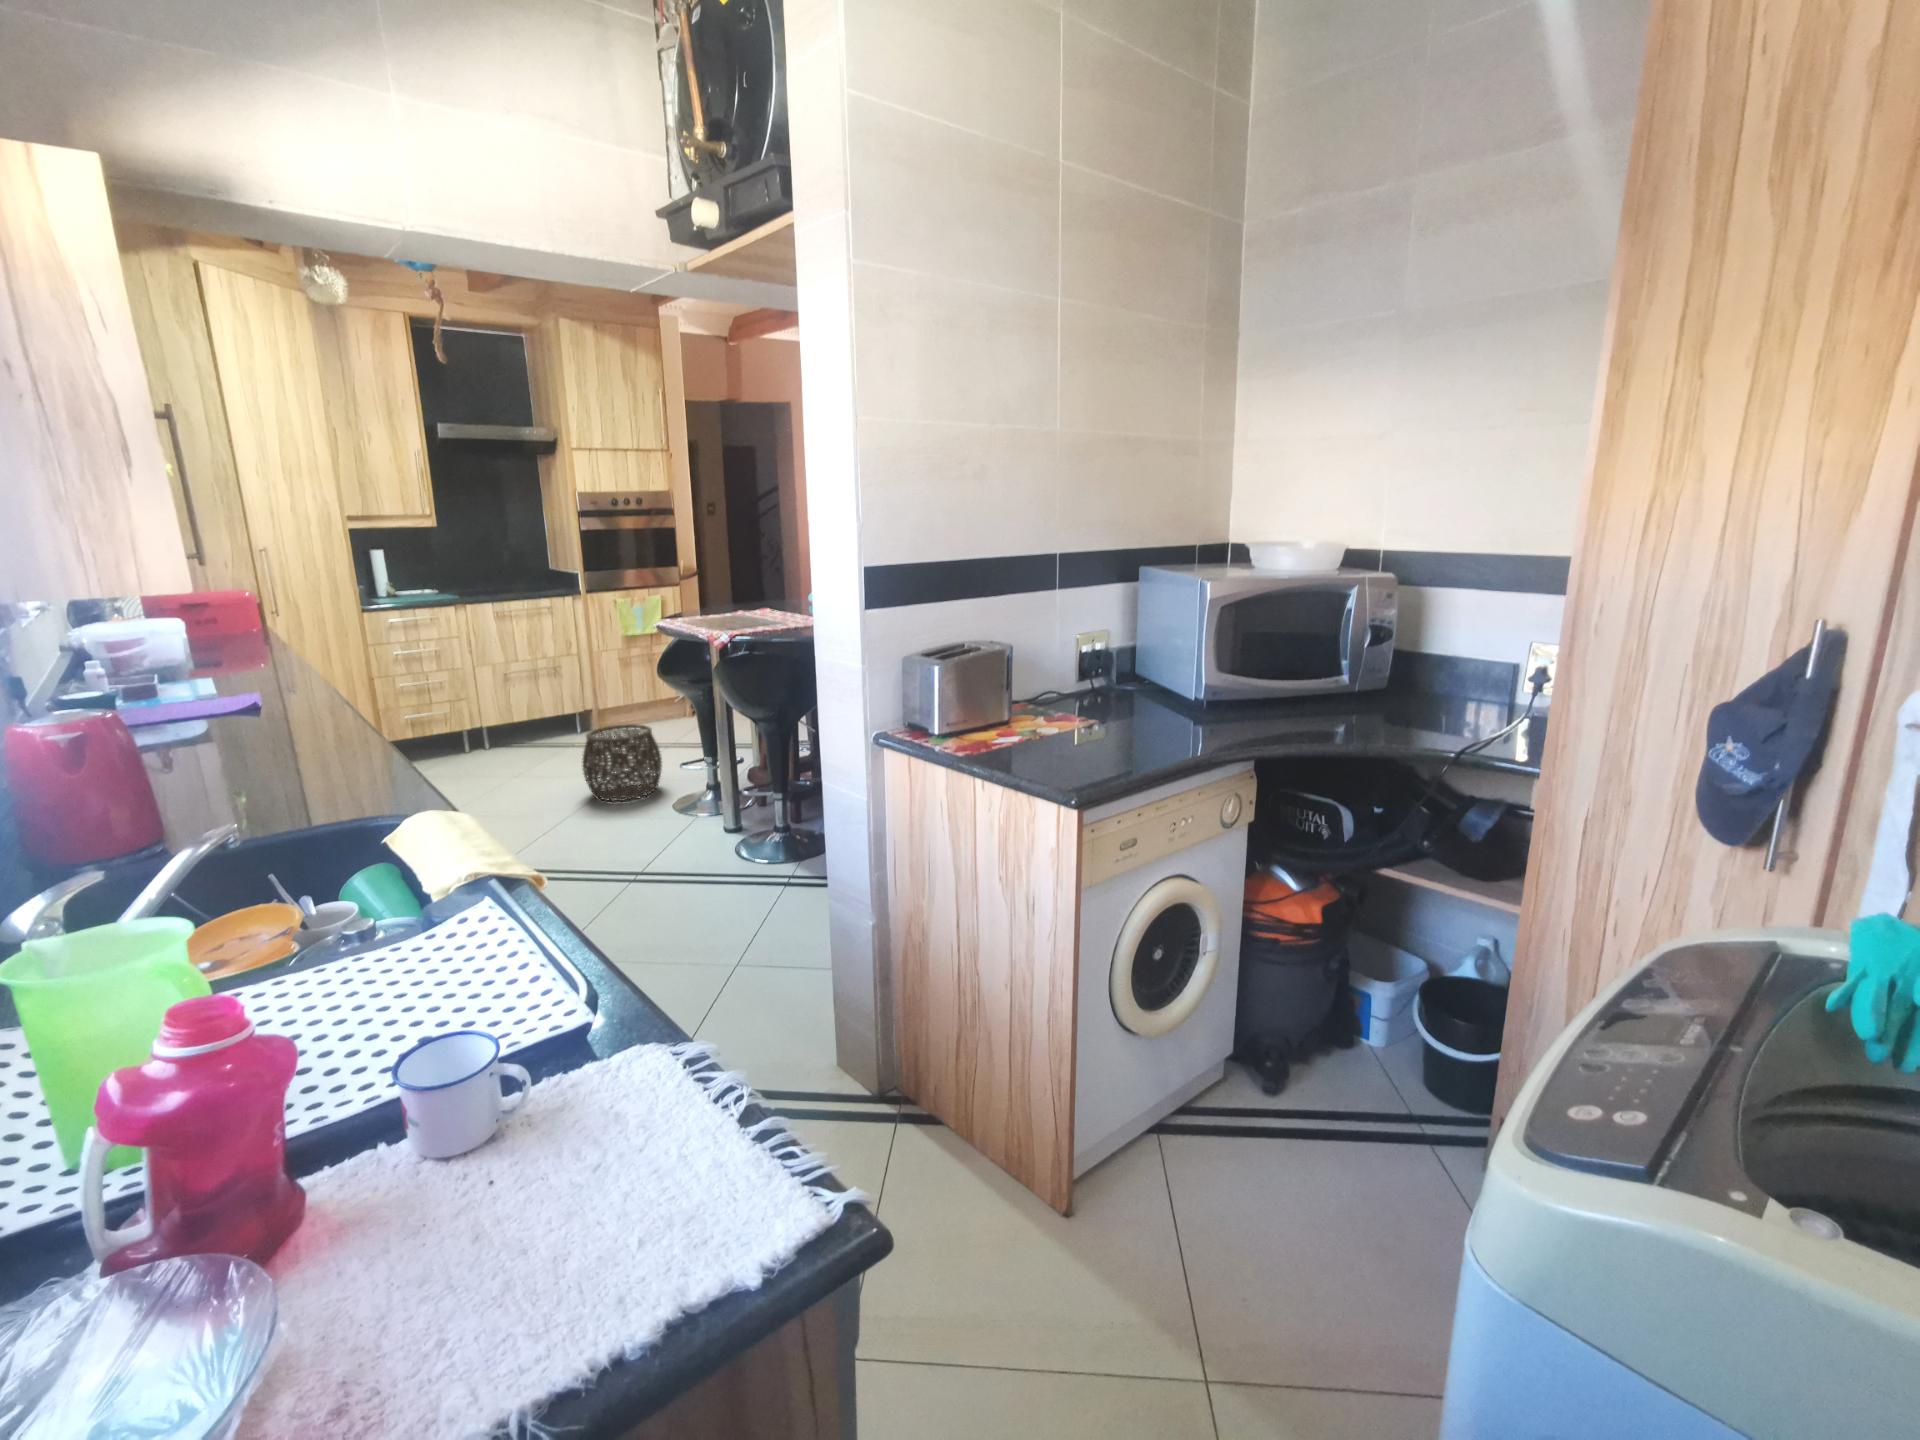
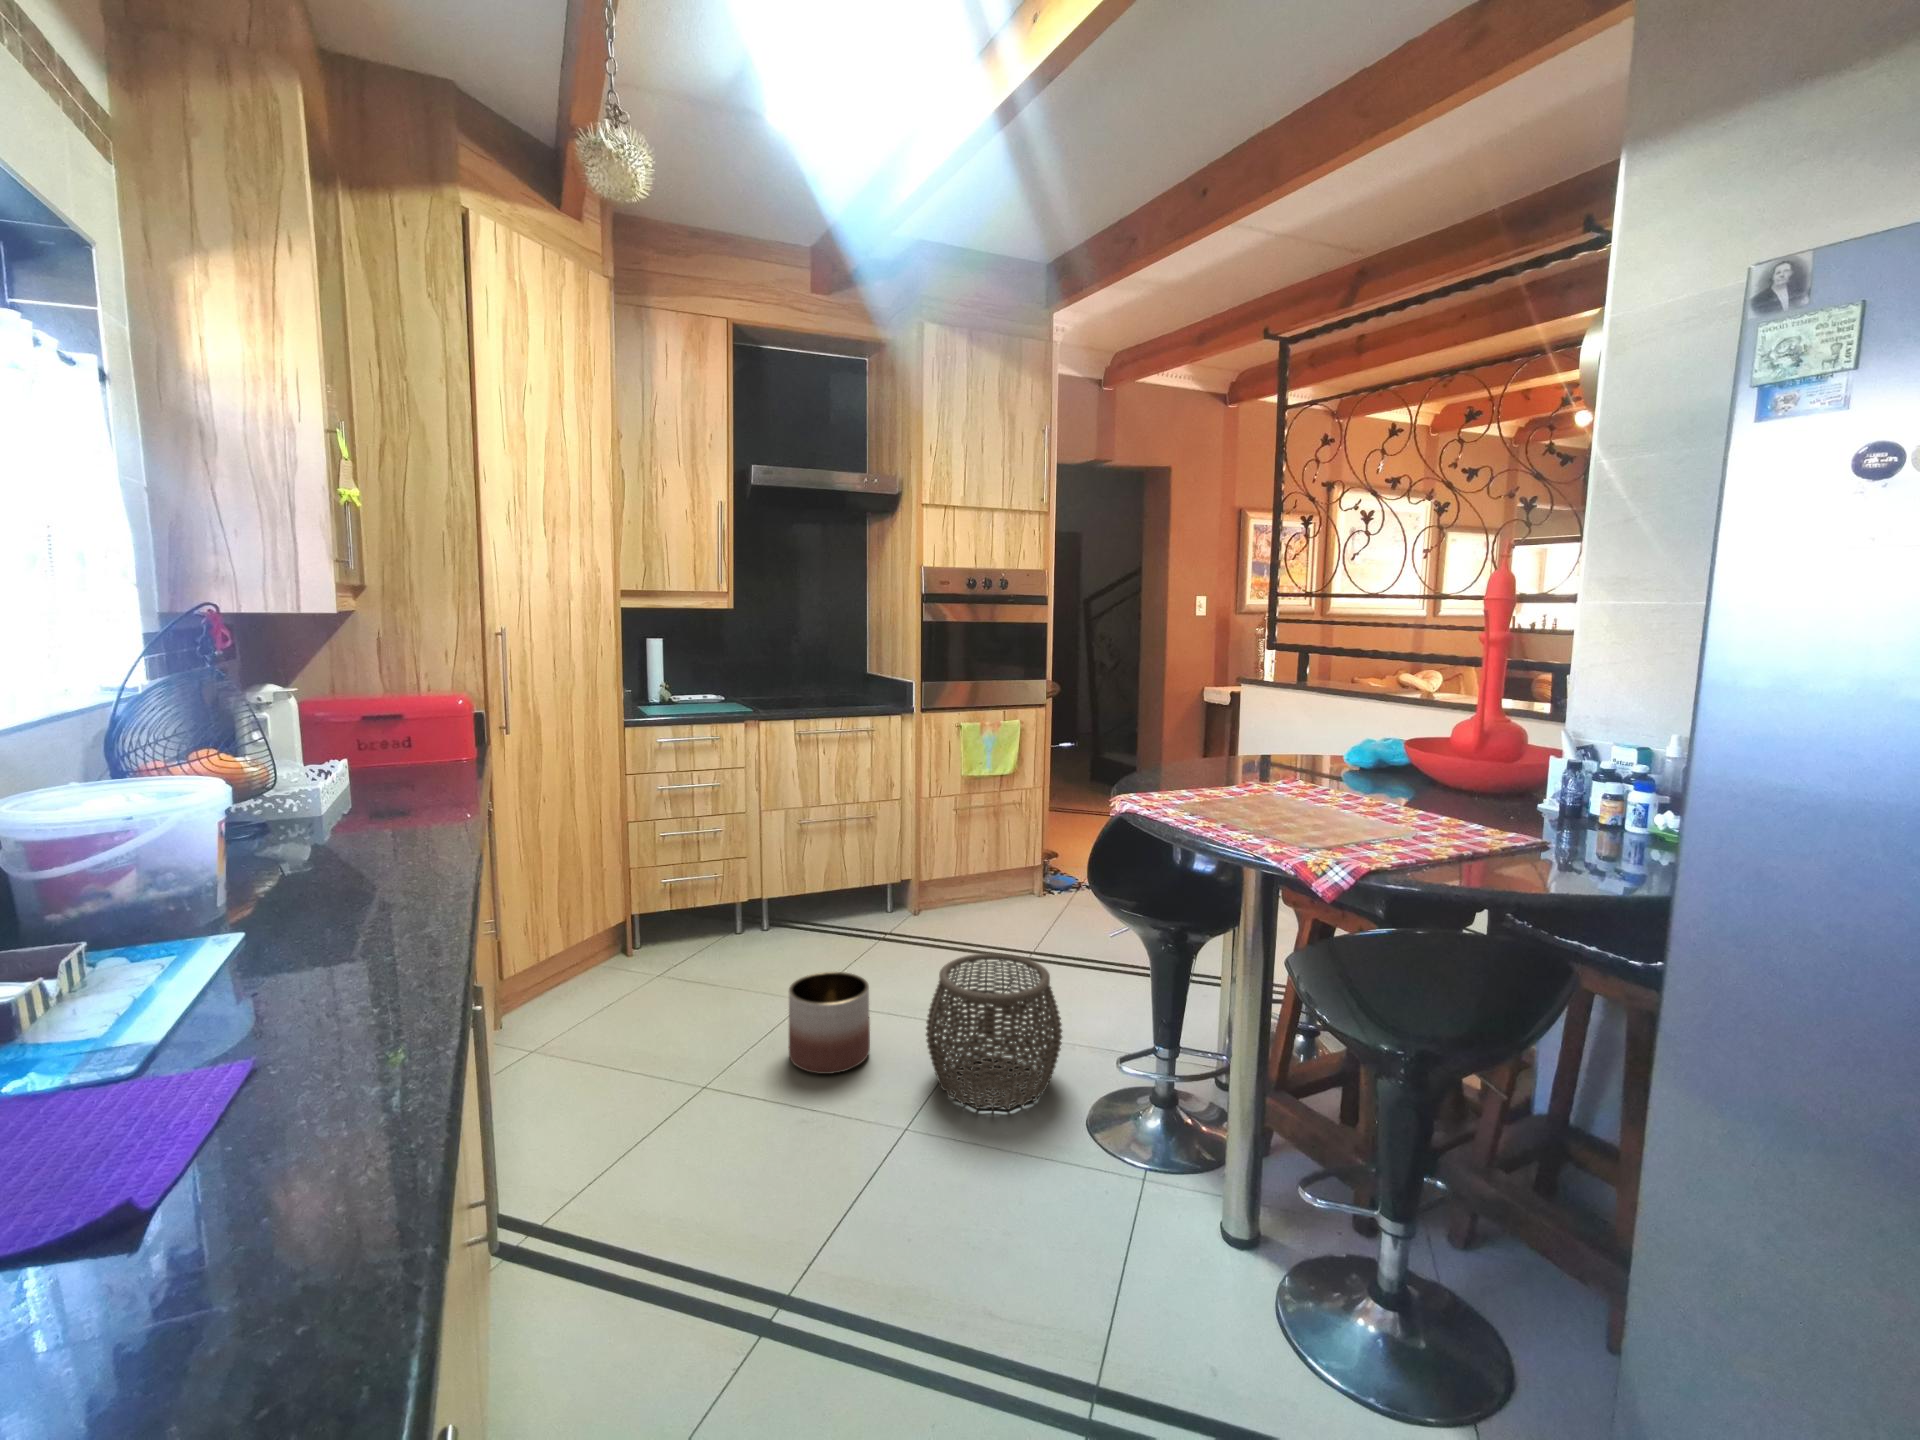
planter: none [497,747,553,800] -> present [789,972,870,1074]

